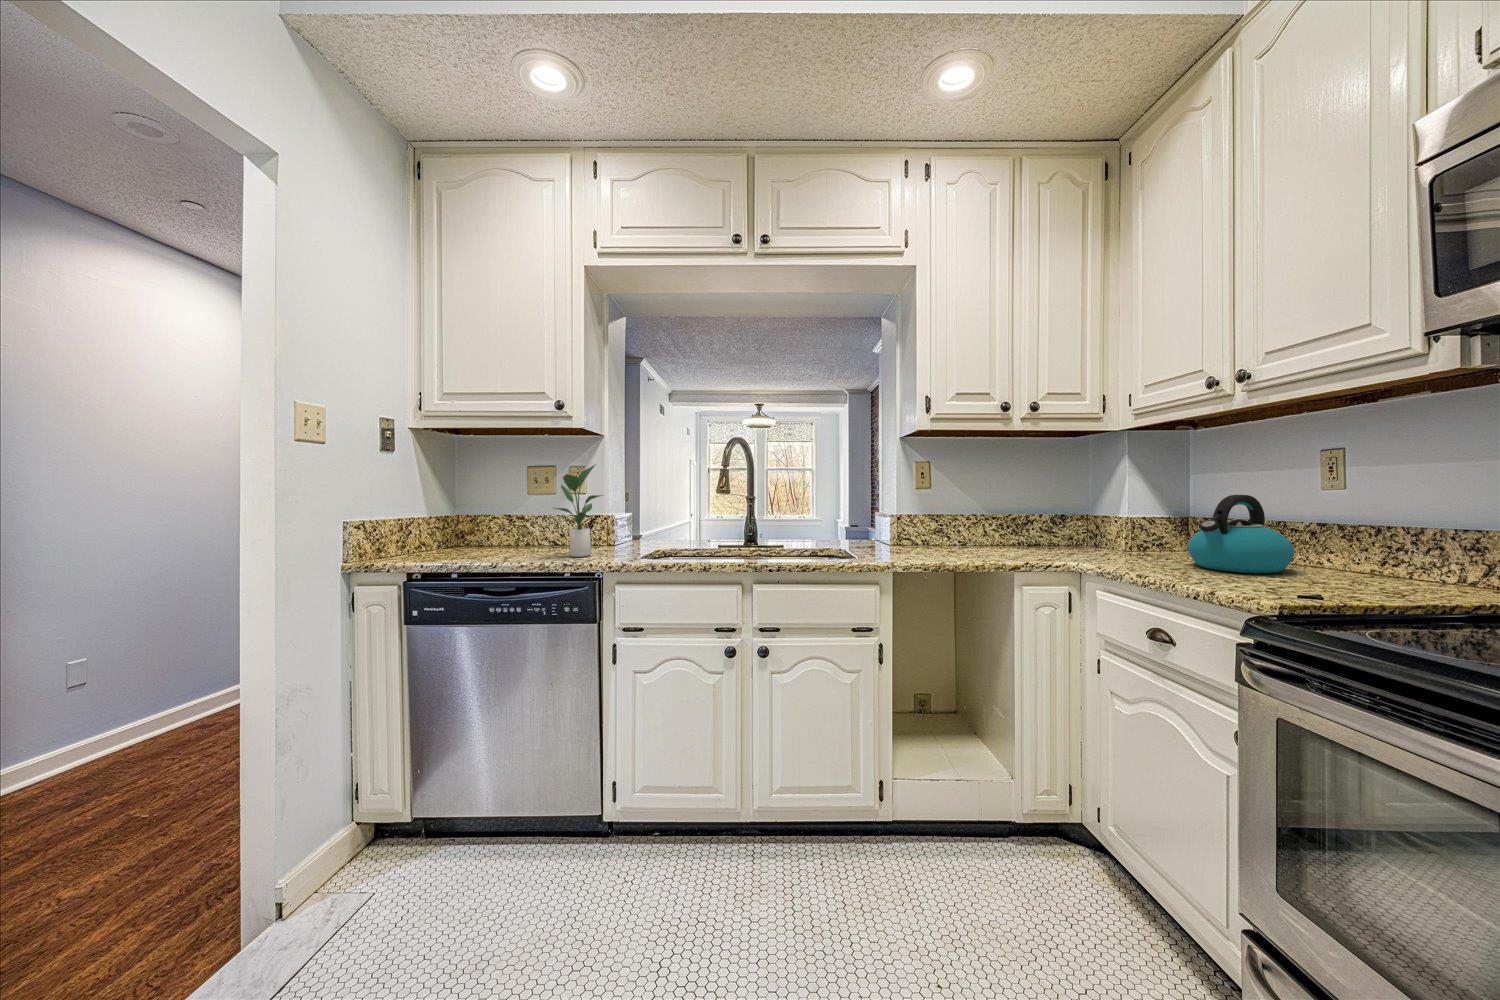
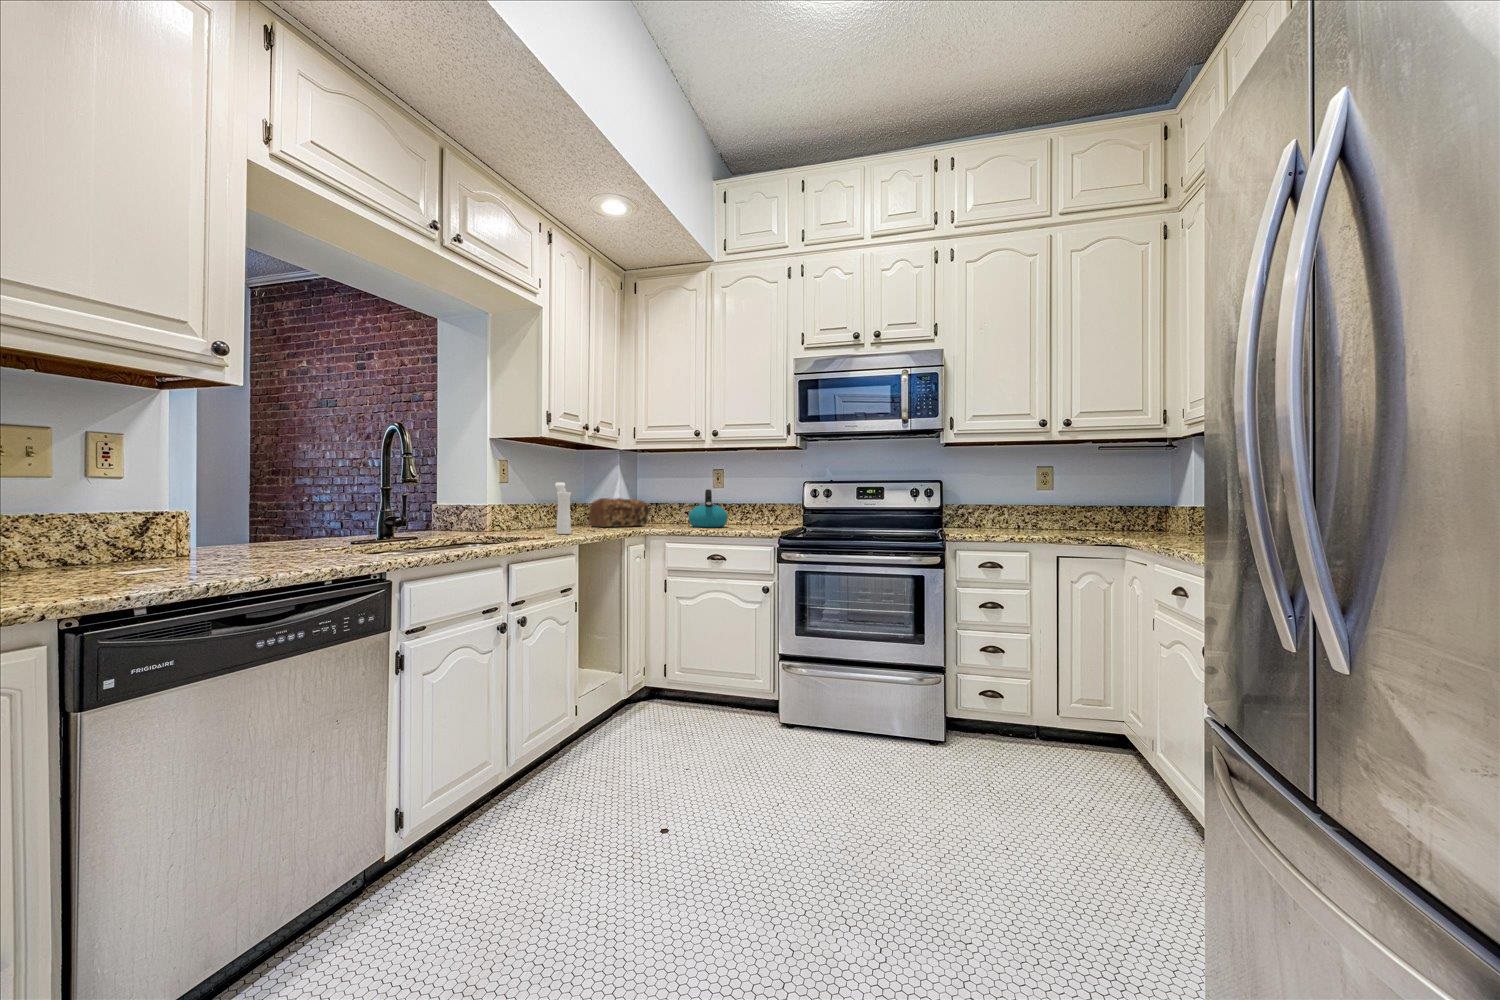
potted plant: present [553,464,602,557] -> none [226,425,314,564]
pepper mill: none [891,489,926,554] -> present [555,482,571,534]
bread loaf: none [1023,506,1118,550] -> present [589,498,649,527]

